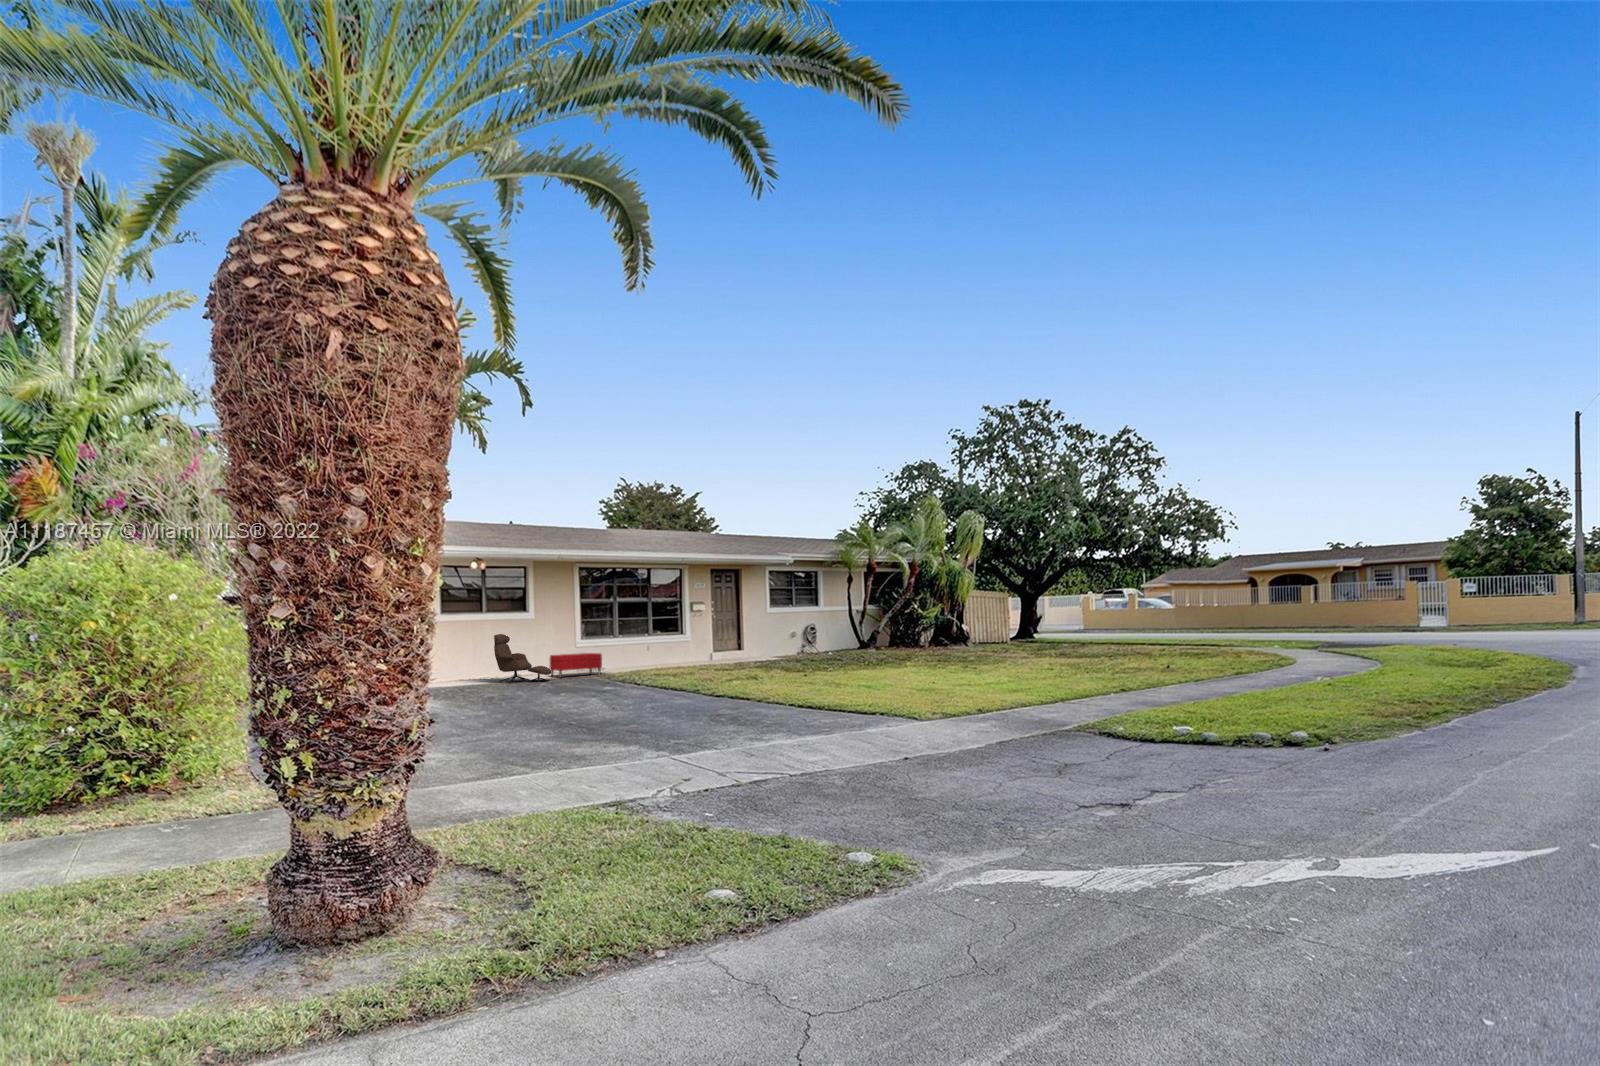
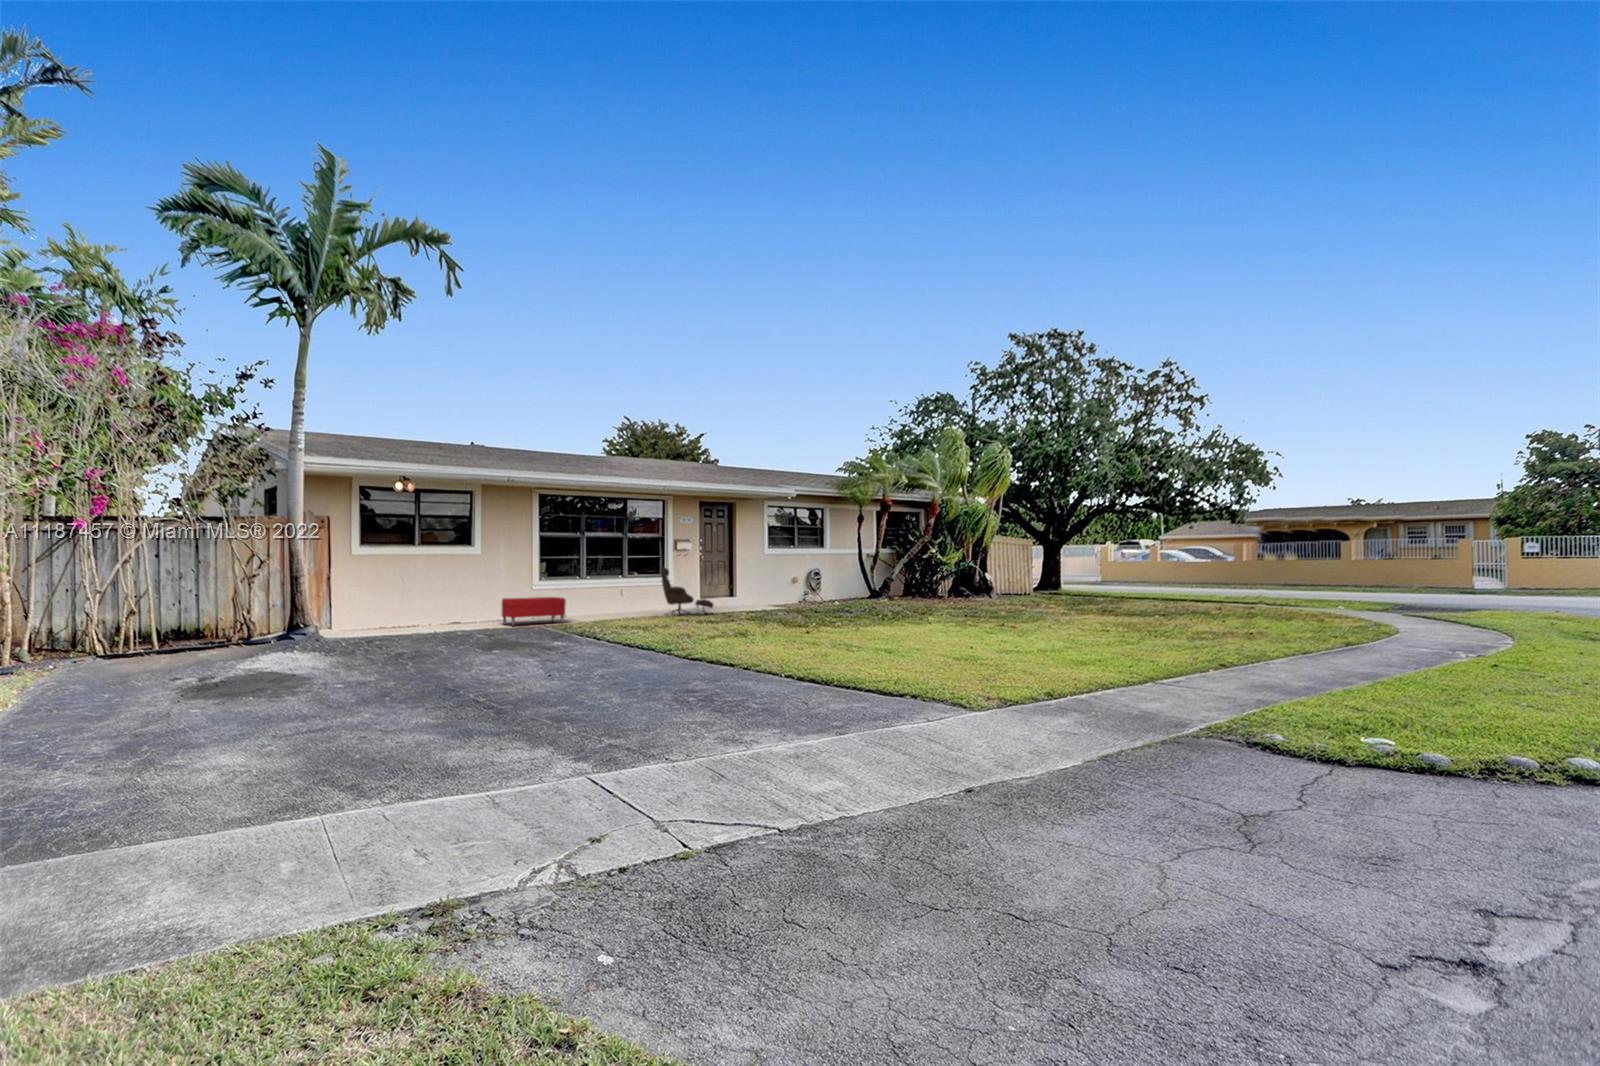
lounge chair: present [494,634,551,683] -> present [661,567,713,615]

